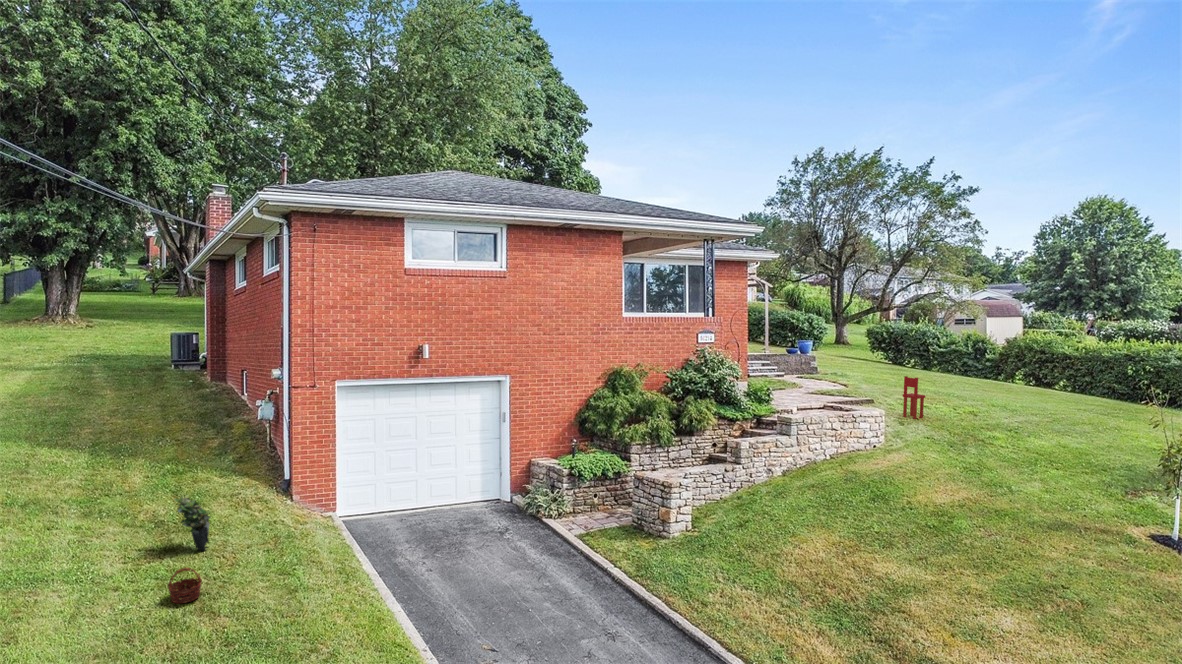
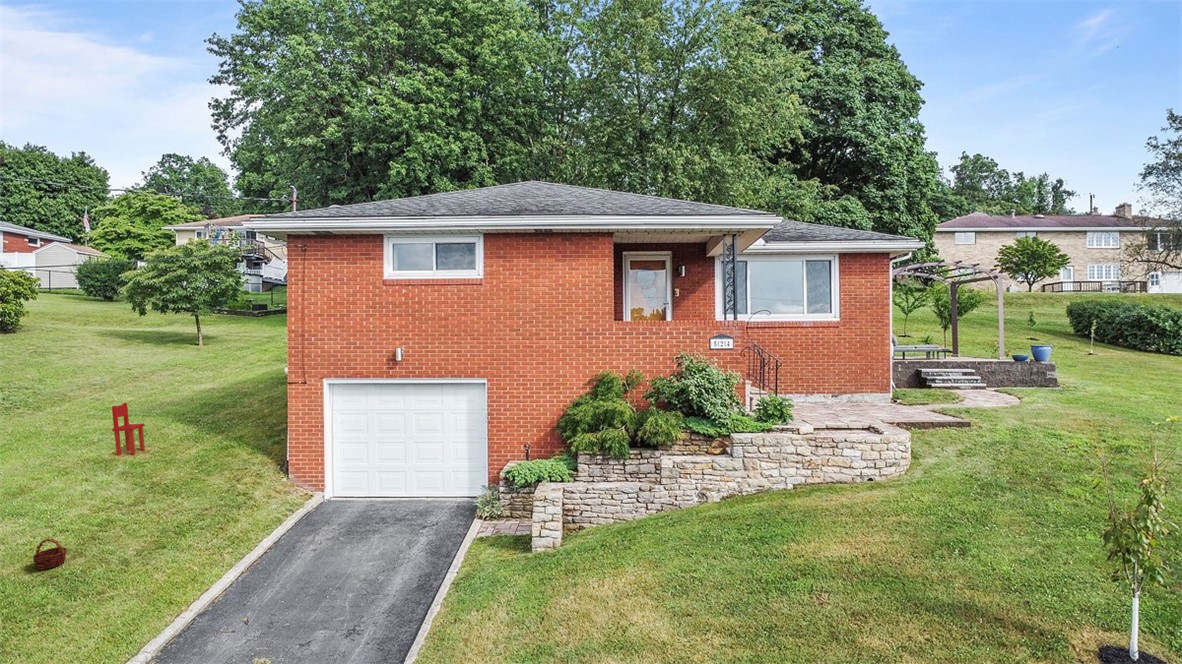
chair: present [903,376,925,419] -> present [112,403,145,455]
potted plant: present [174,495,211,550] -> none [113,471,149,520]

